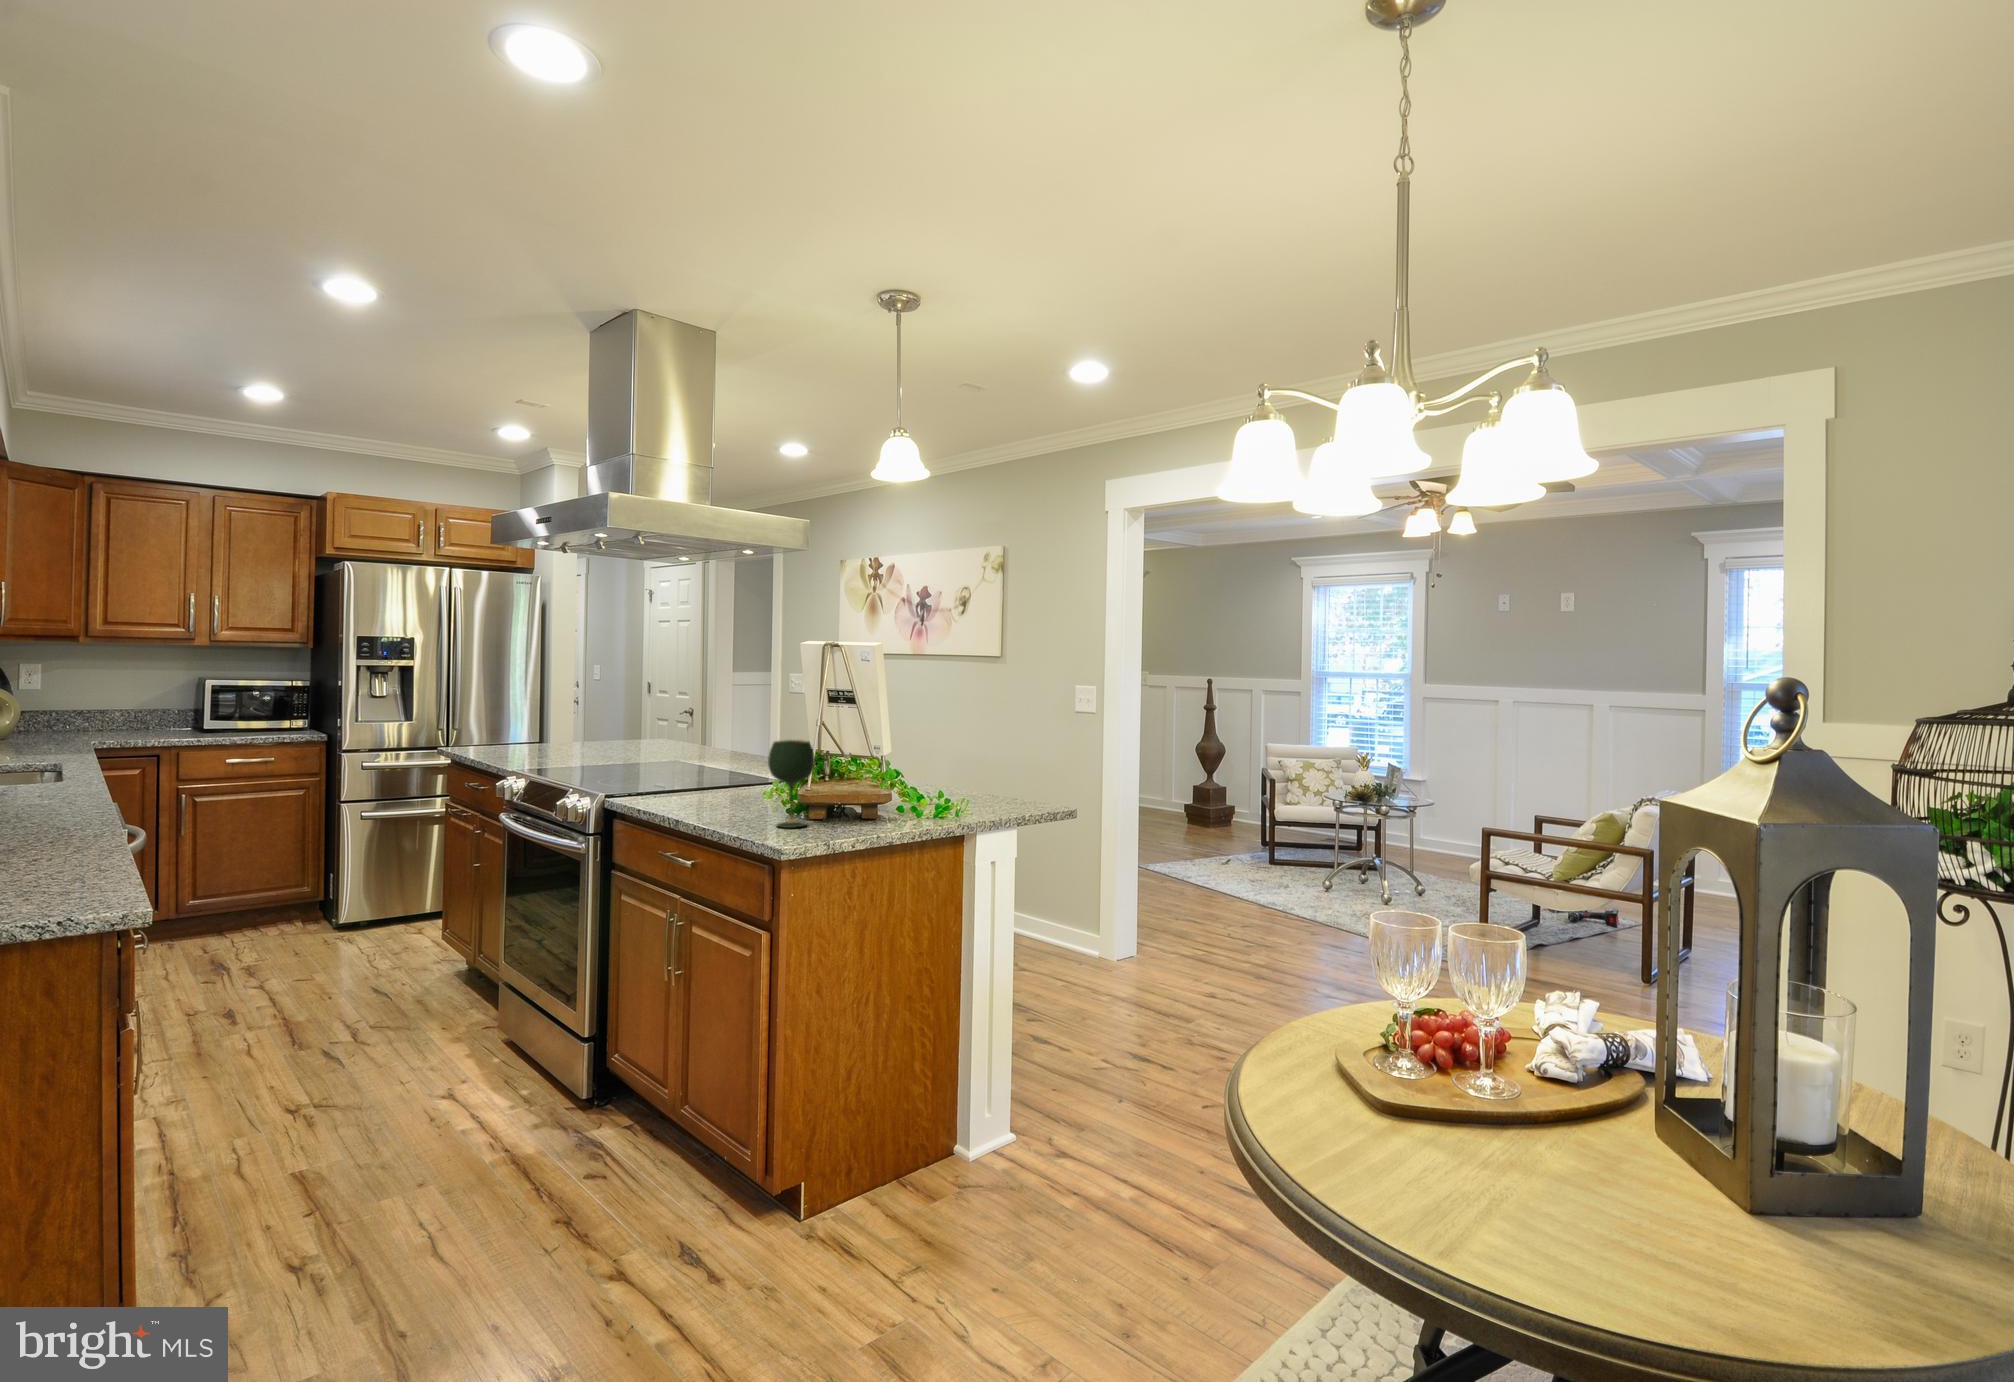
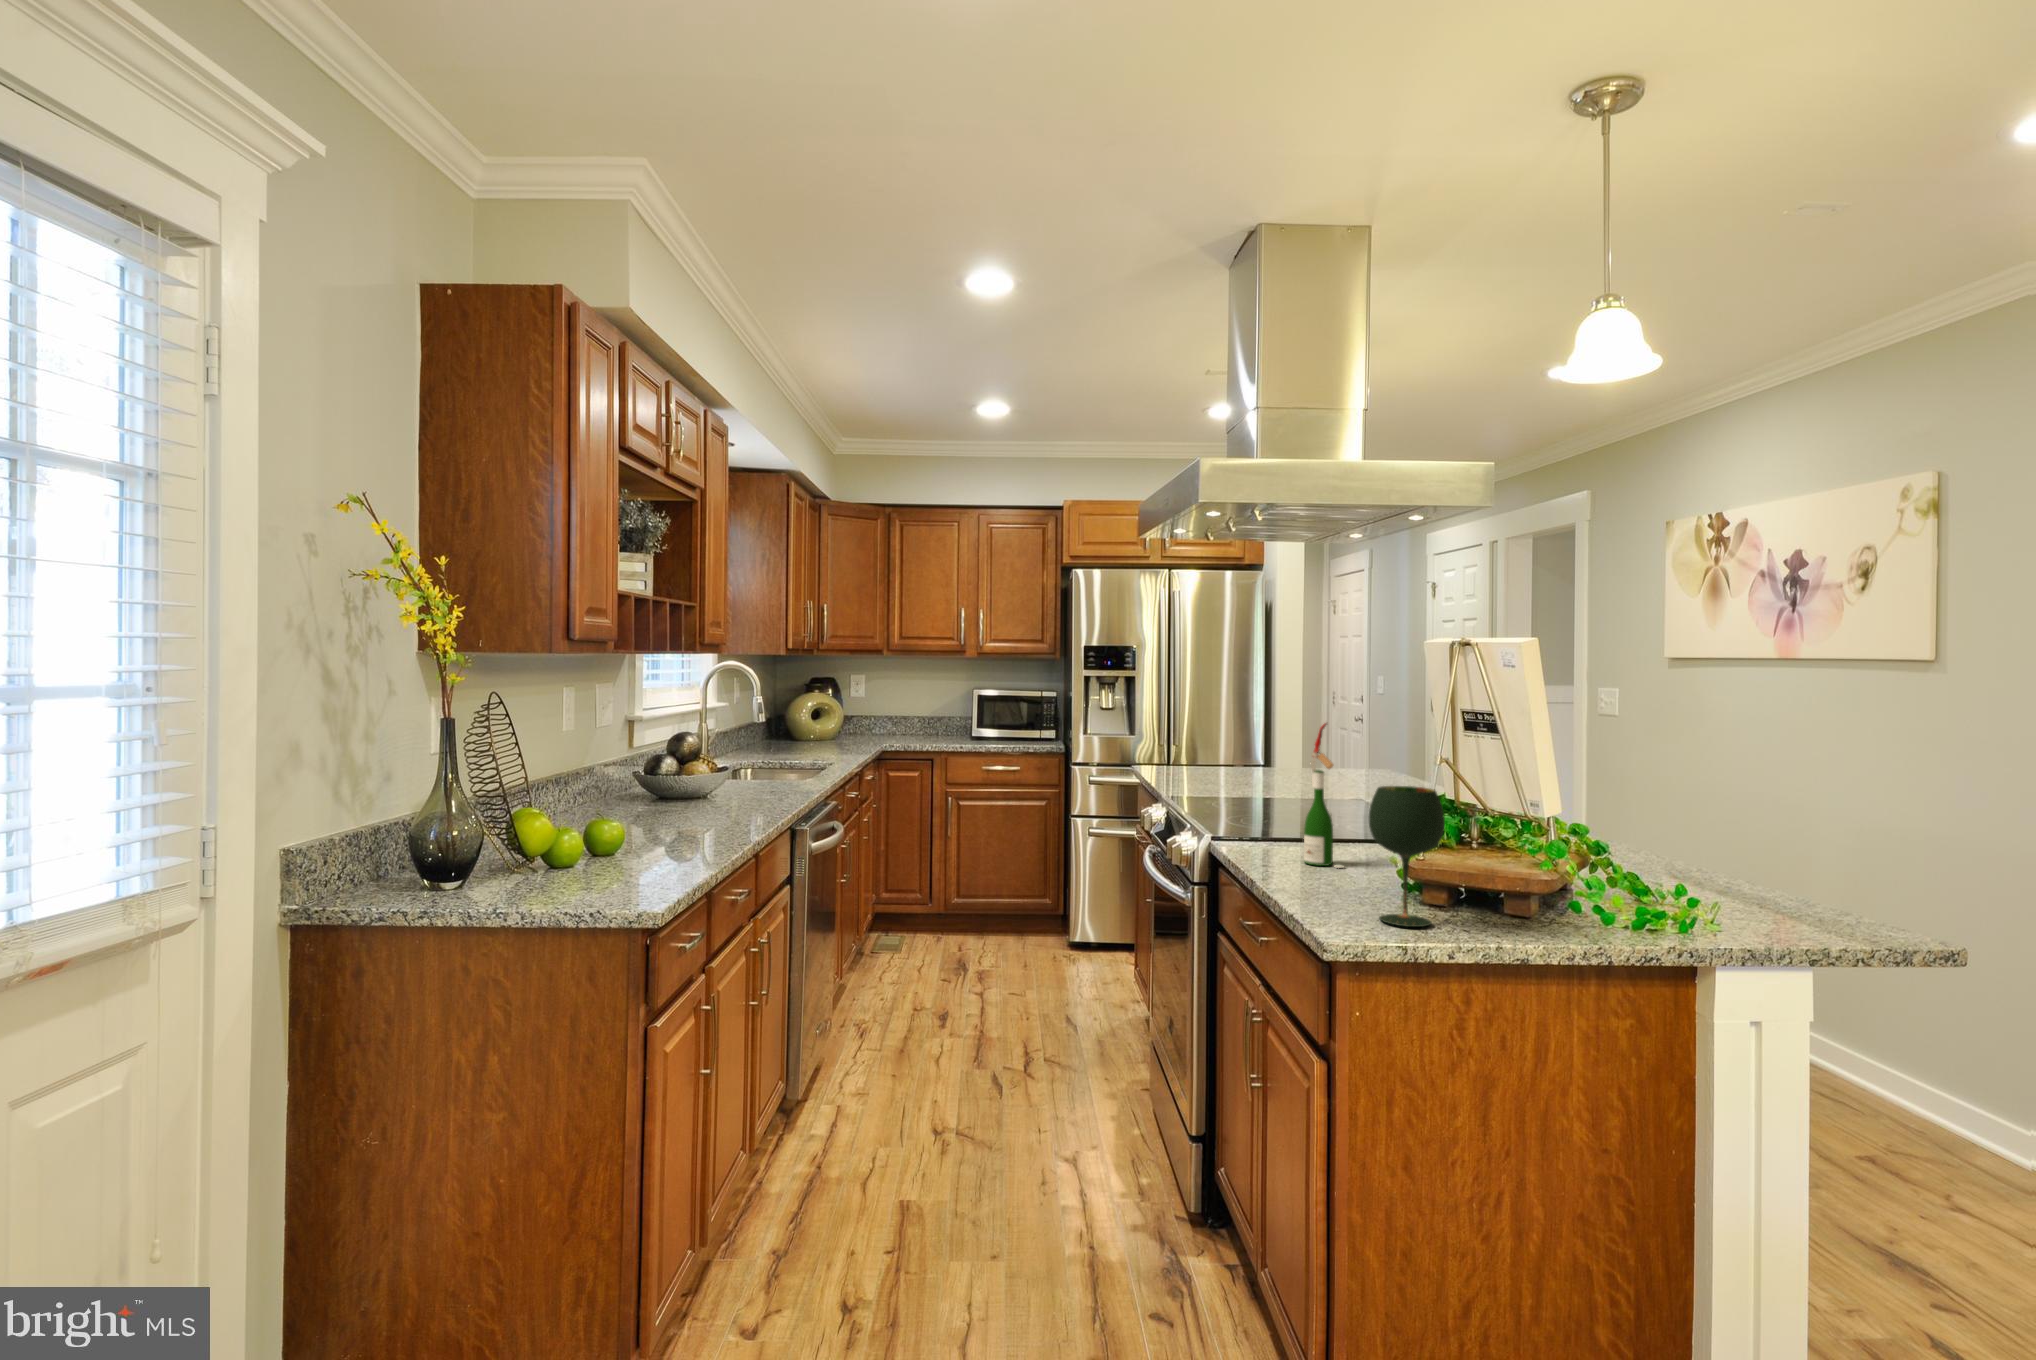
wine bottle: none [689,704,719,808] -> present [1304,723,1344,868]

